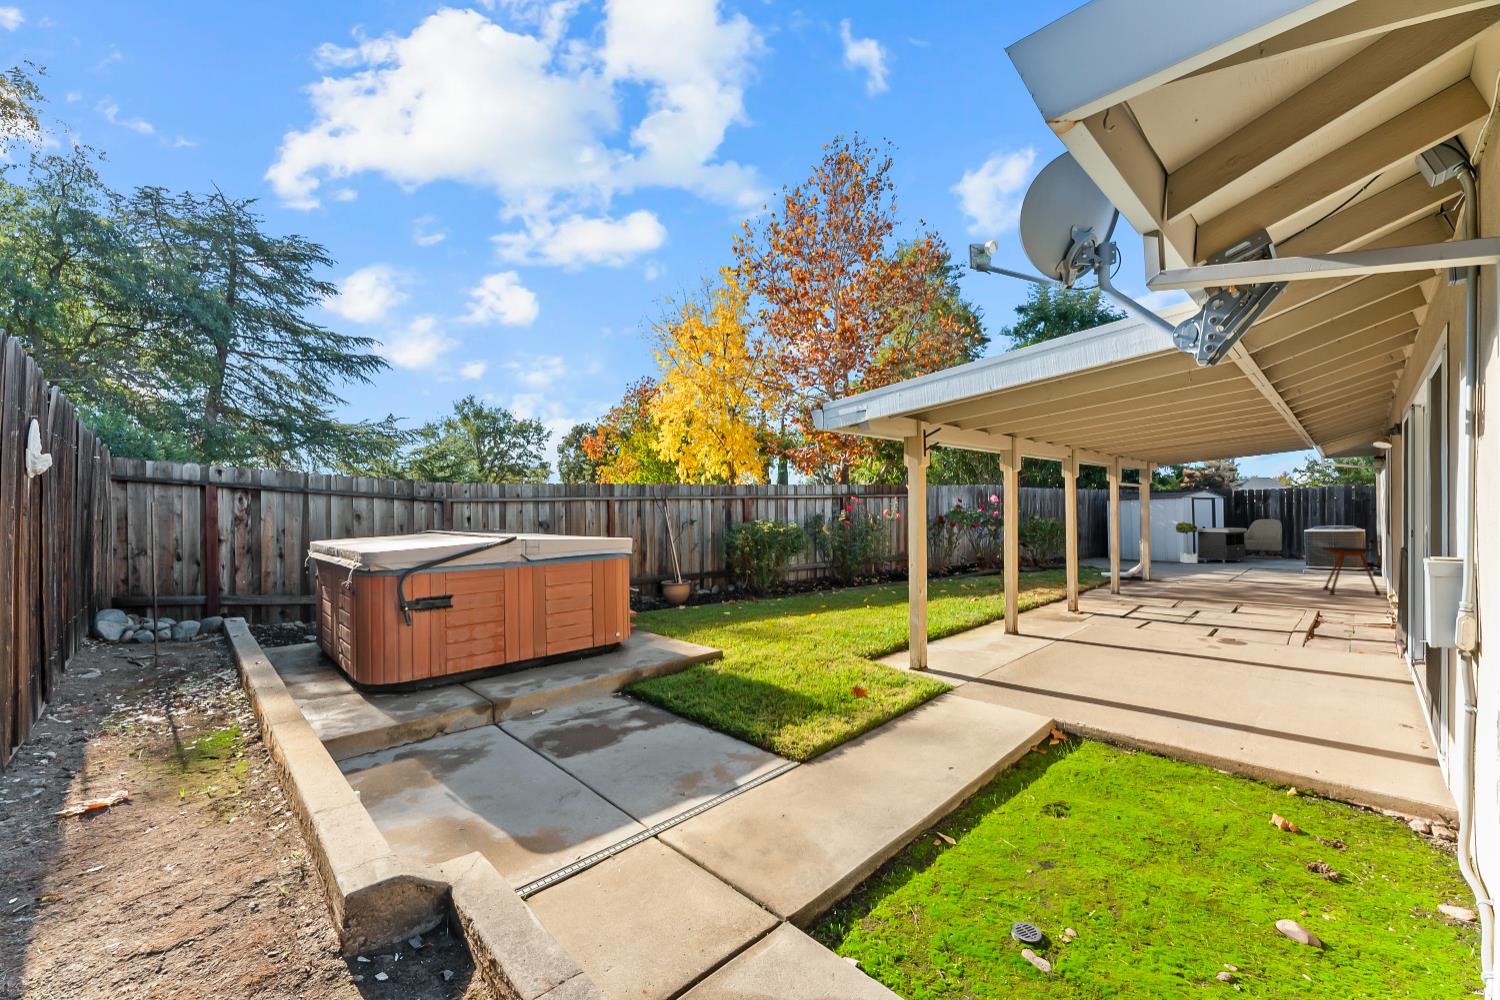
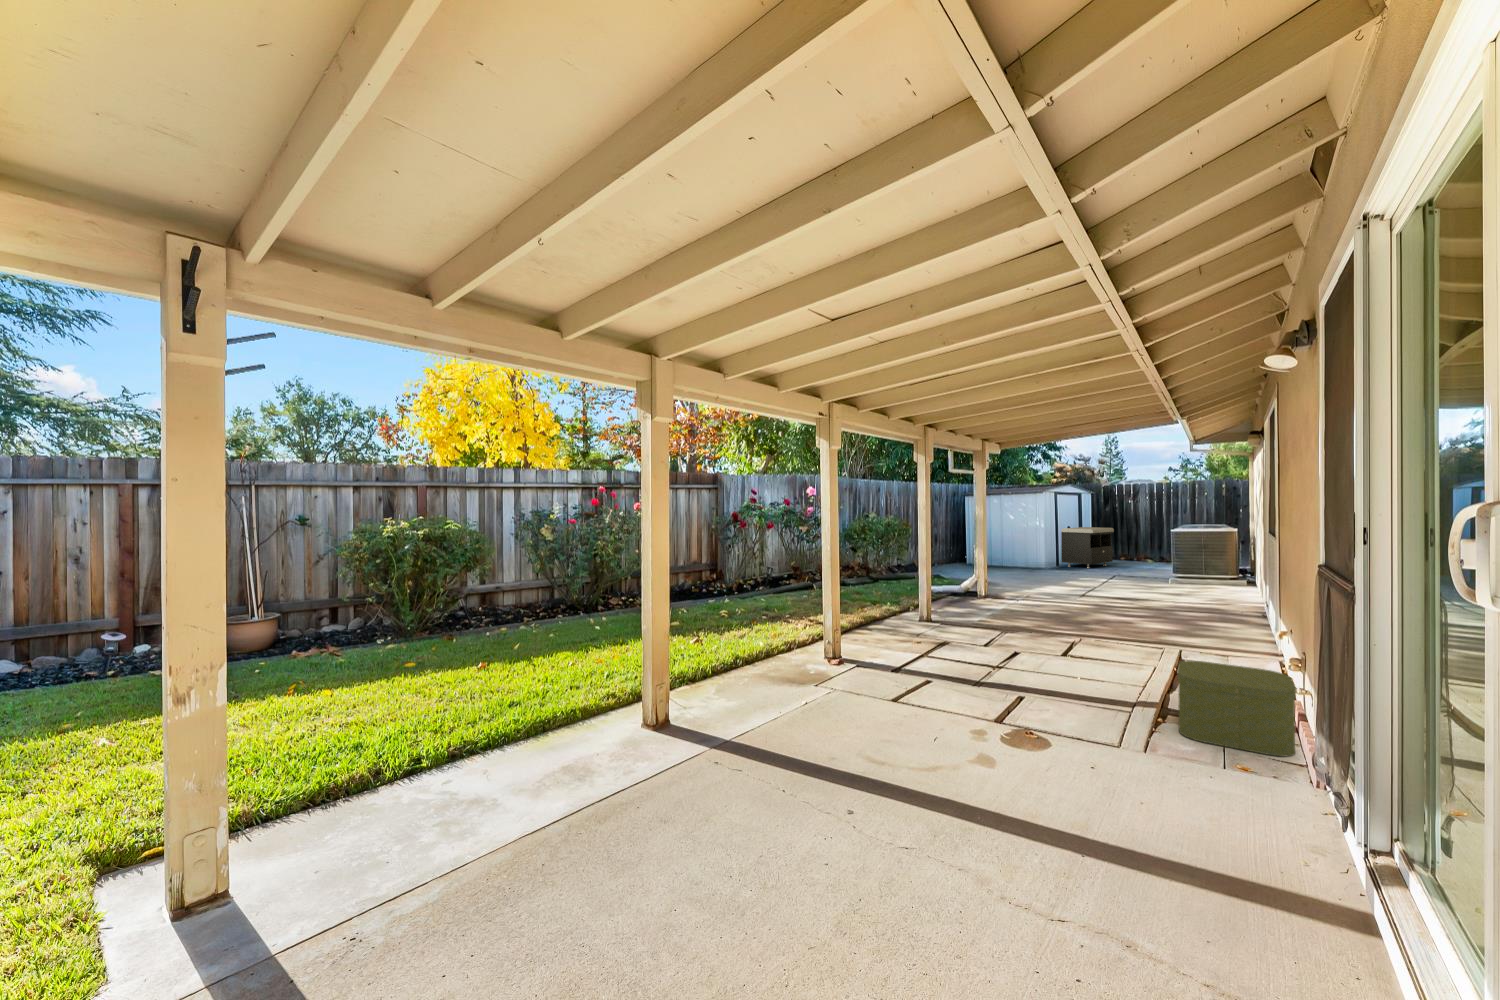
armchair: present [1244,519,1282,559] -> none [1108,518,1151,562]
potted tree: present [1176,522,1197,563] -> none [1037,521,1060,568]
side table: present [1322,547,1381,596] -> none [1187,554,1258,618]
storage box: none [1320,605,1395,651] -> present [1177,661,1296,756]

